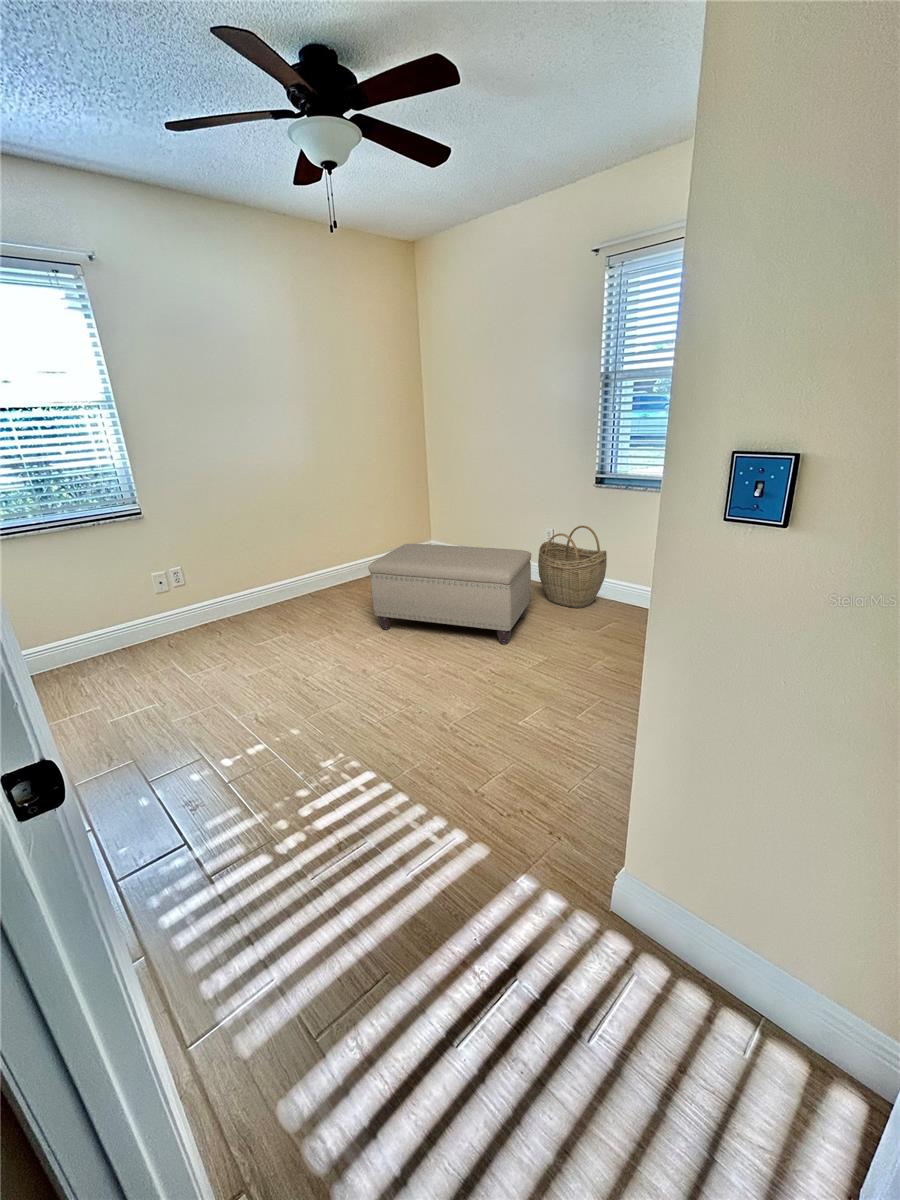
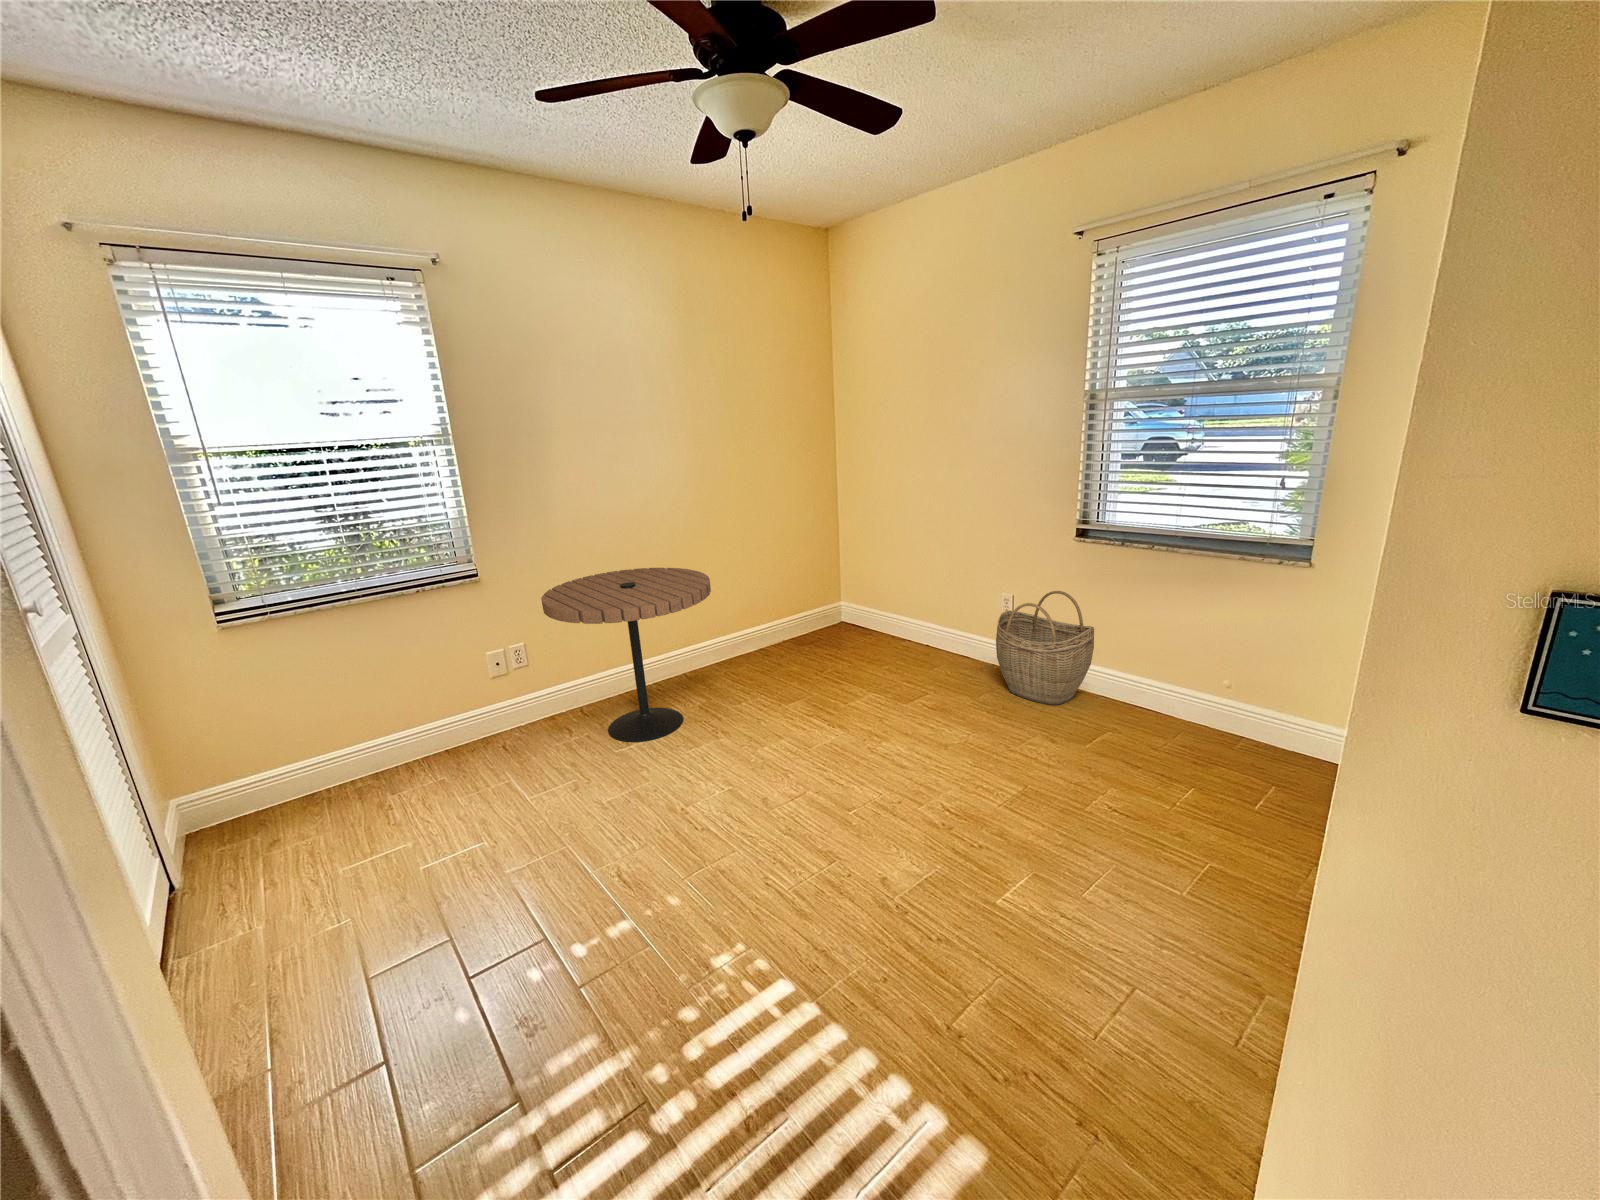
side table: none [192,510,324,639] -> present [541,568,711,742]
ottoman: present [368,544,531,645] -> none [769,613,991,762]

